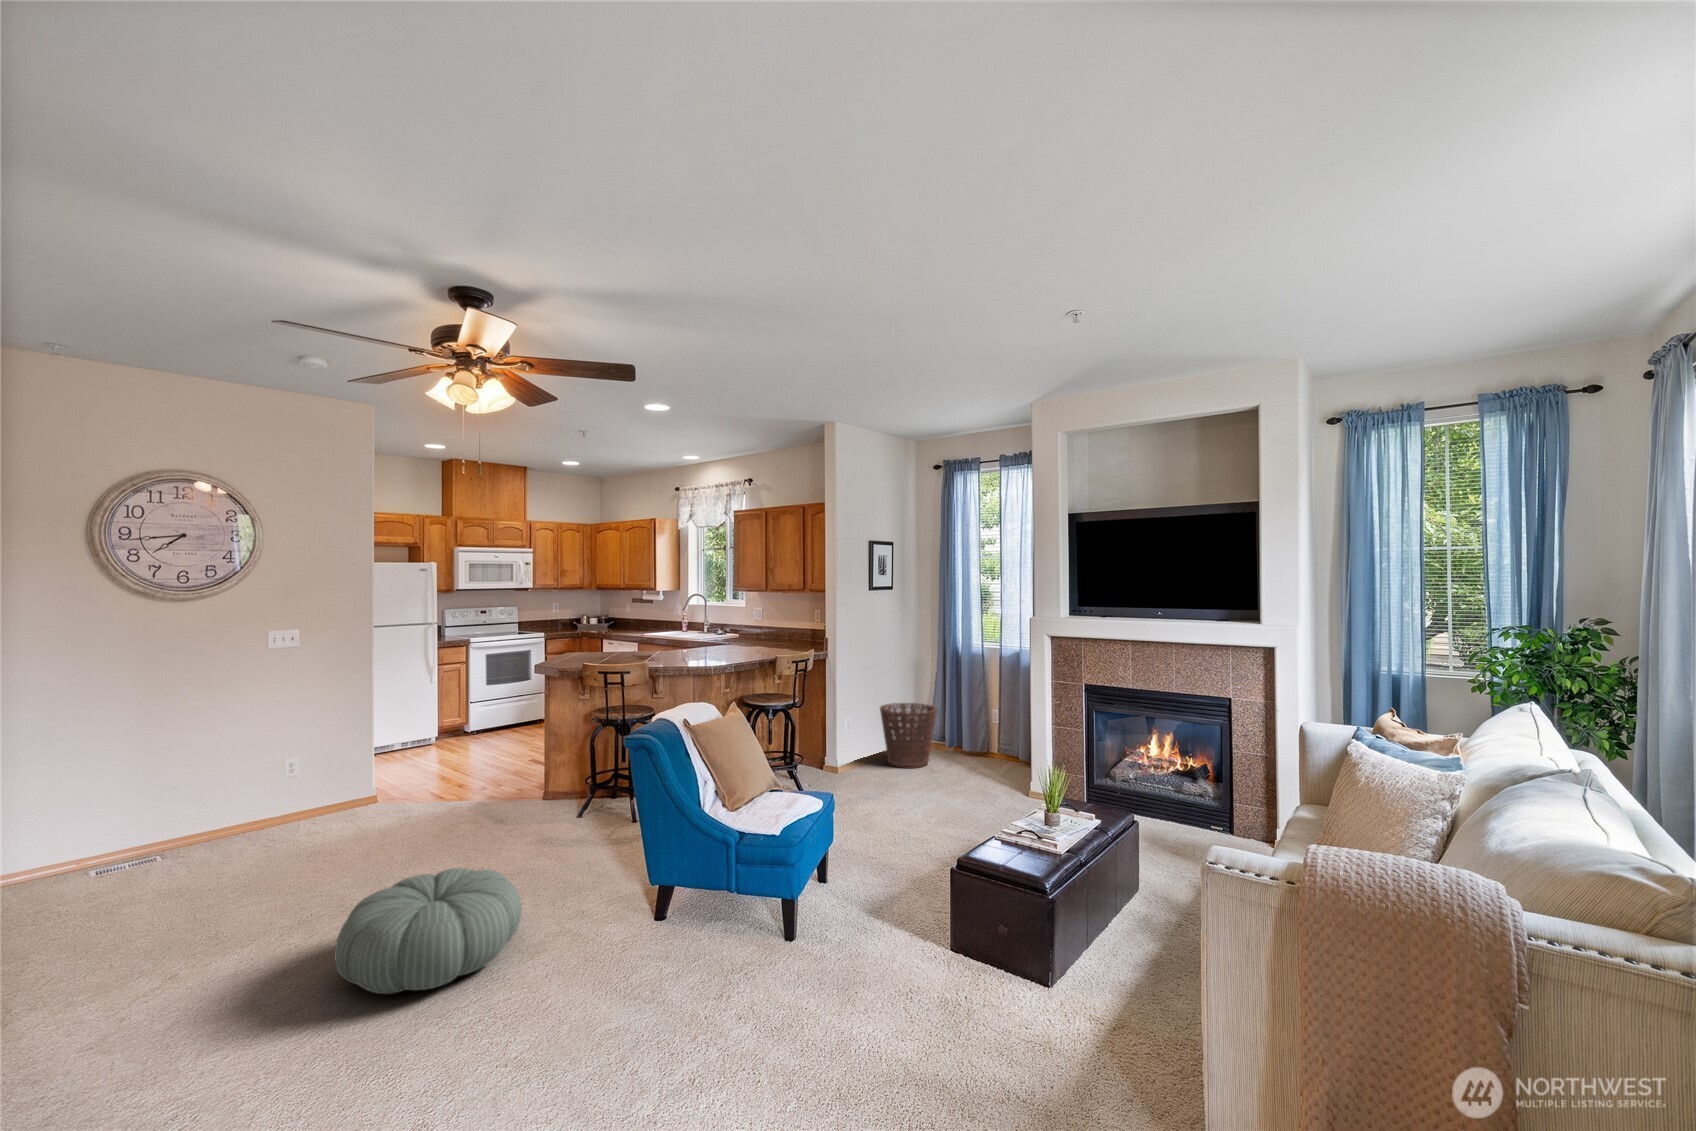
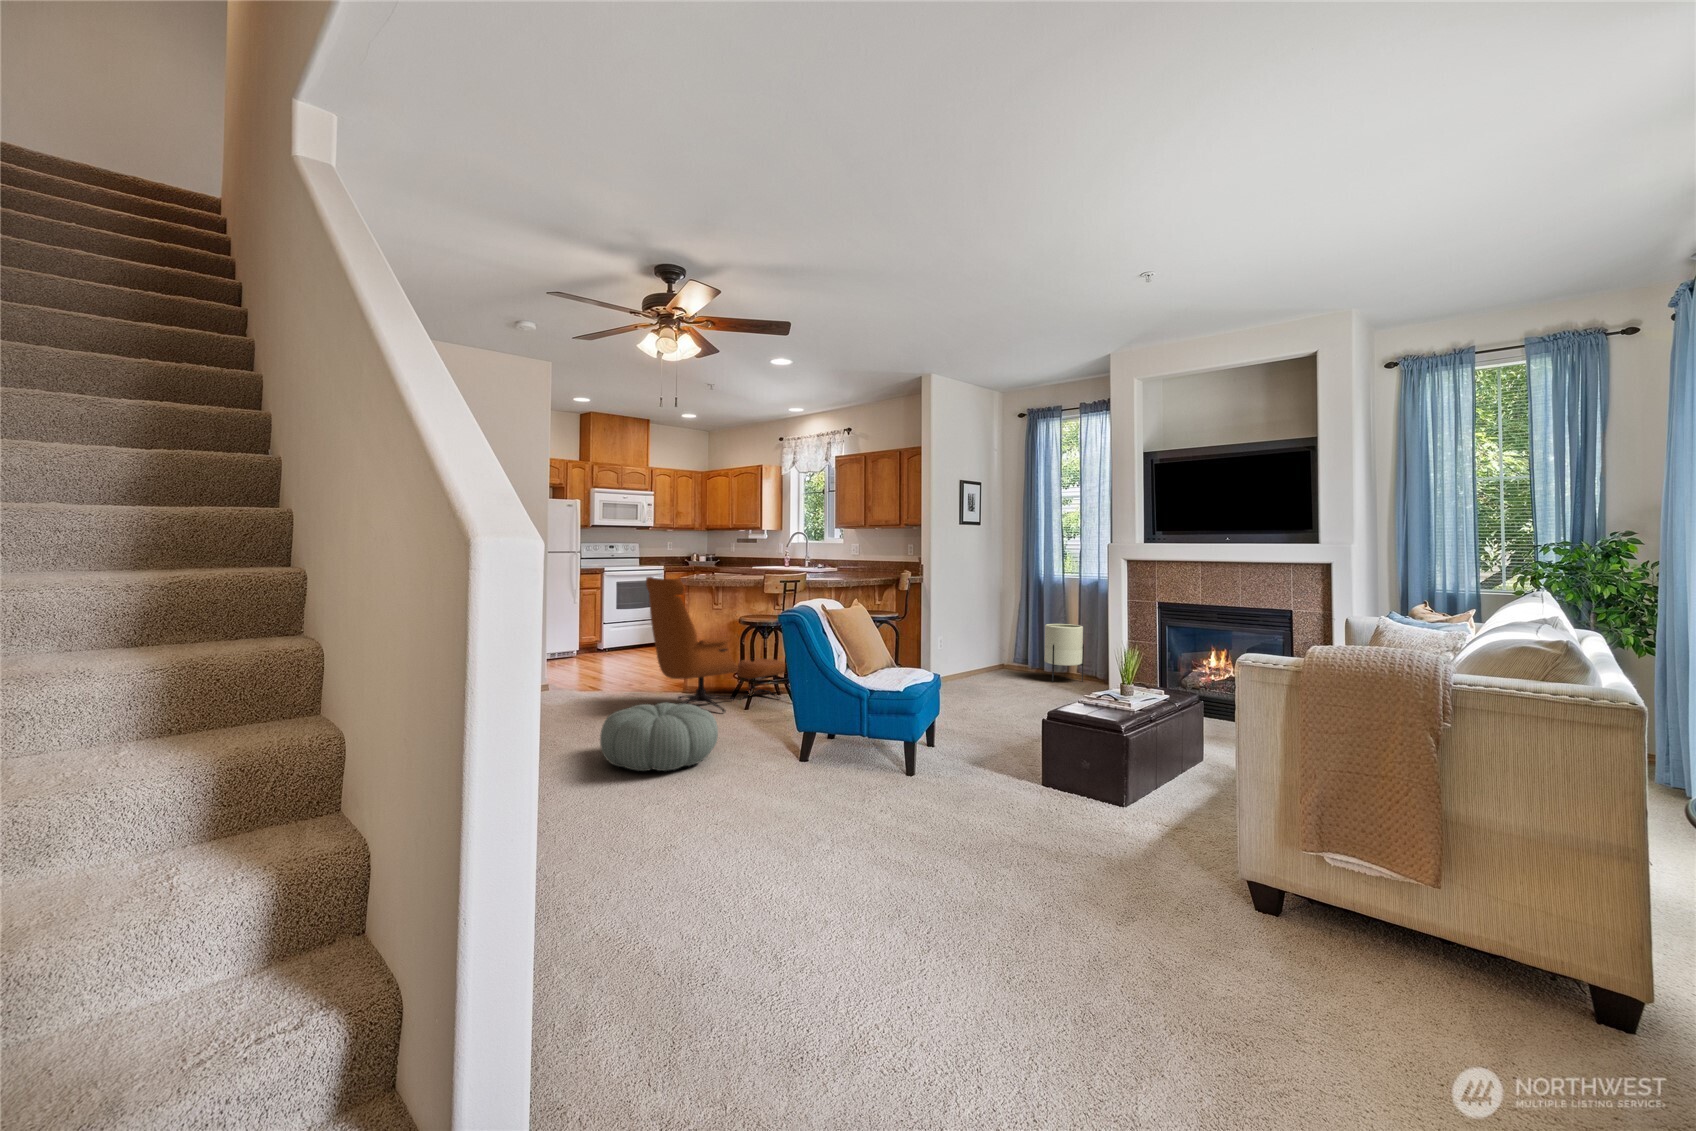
lounge chair: none [464,677,661,850] -> present [646,577,785,712]
planter: none [964,700,1007,769] -> present [1044,624,1084,682]
basket: present [880,703,937,768] -> none [969,626,1021,680]

